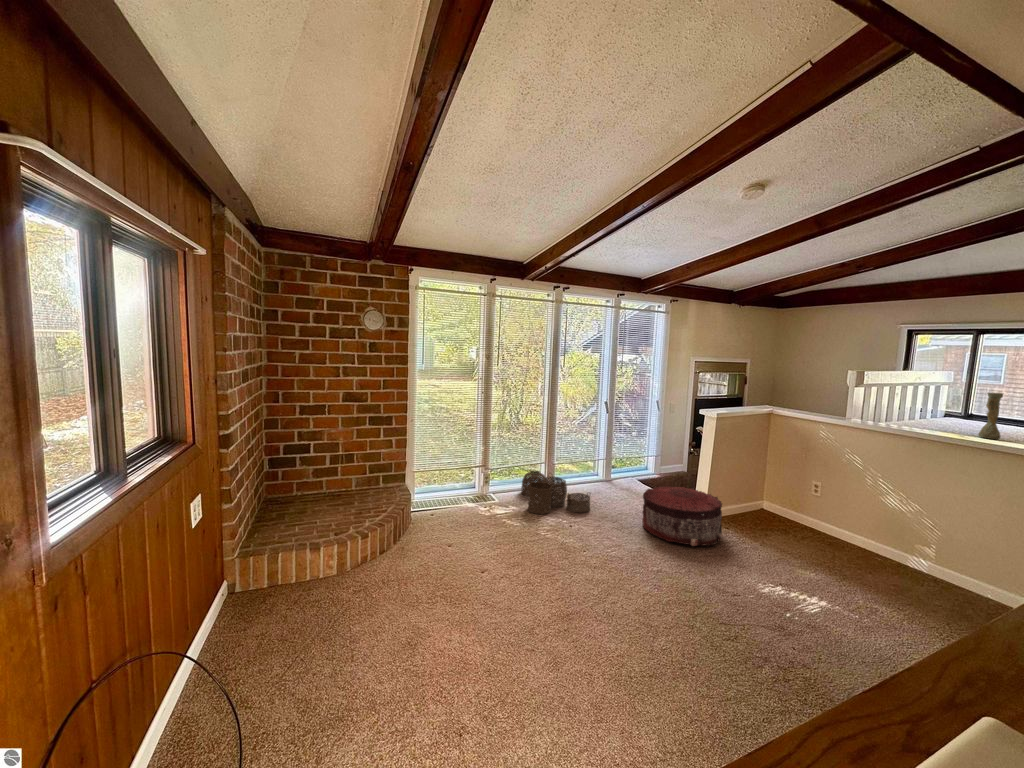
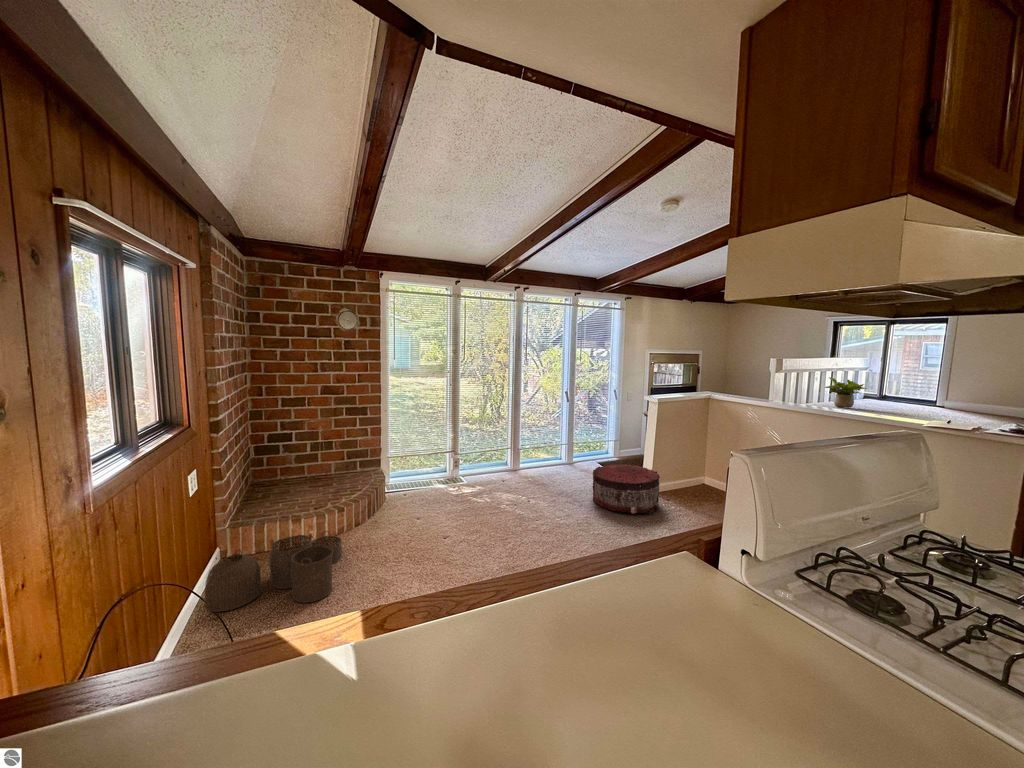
vase: present [979,393,1003,439] -> none [870,375,889,414]
potted plant: none [916,394,968,429] -> present [825,377,866,407]
woven basket: present [521,471,590,514] -> present [204,531,342,612]

